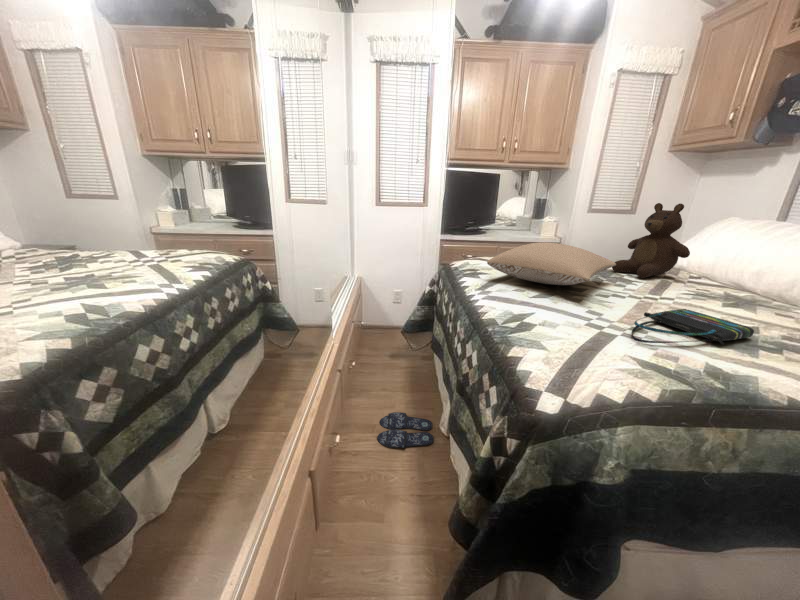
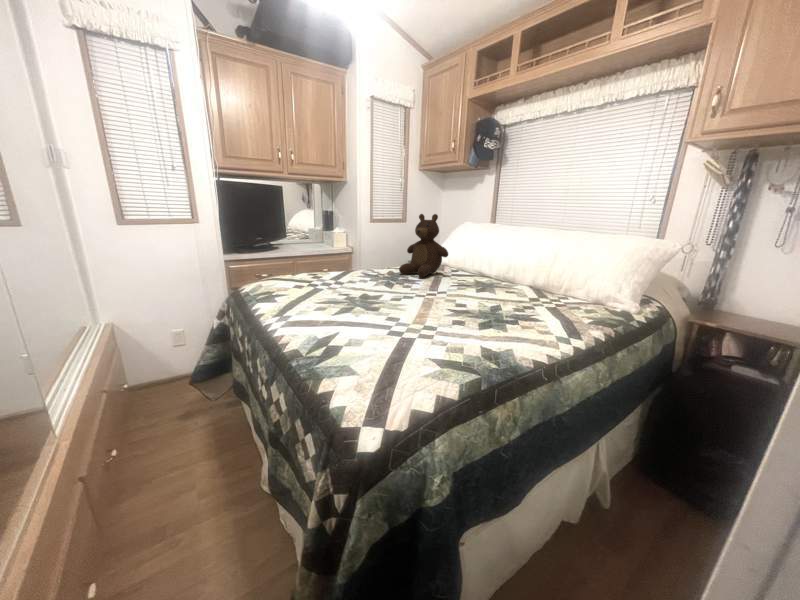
pillow: present [487,242,616,285] -> none [281,254,402,296]
tote bag: present [632,309,754,344] -> none [426,300,498,339]
slippers: present [377,412,434,448] -> none [169,487,257,559]

